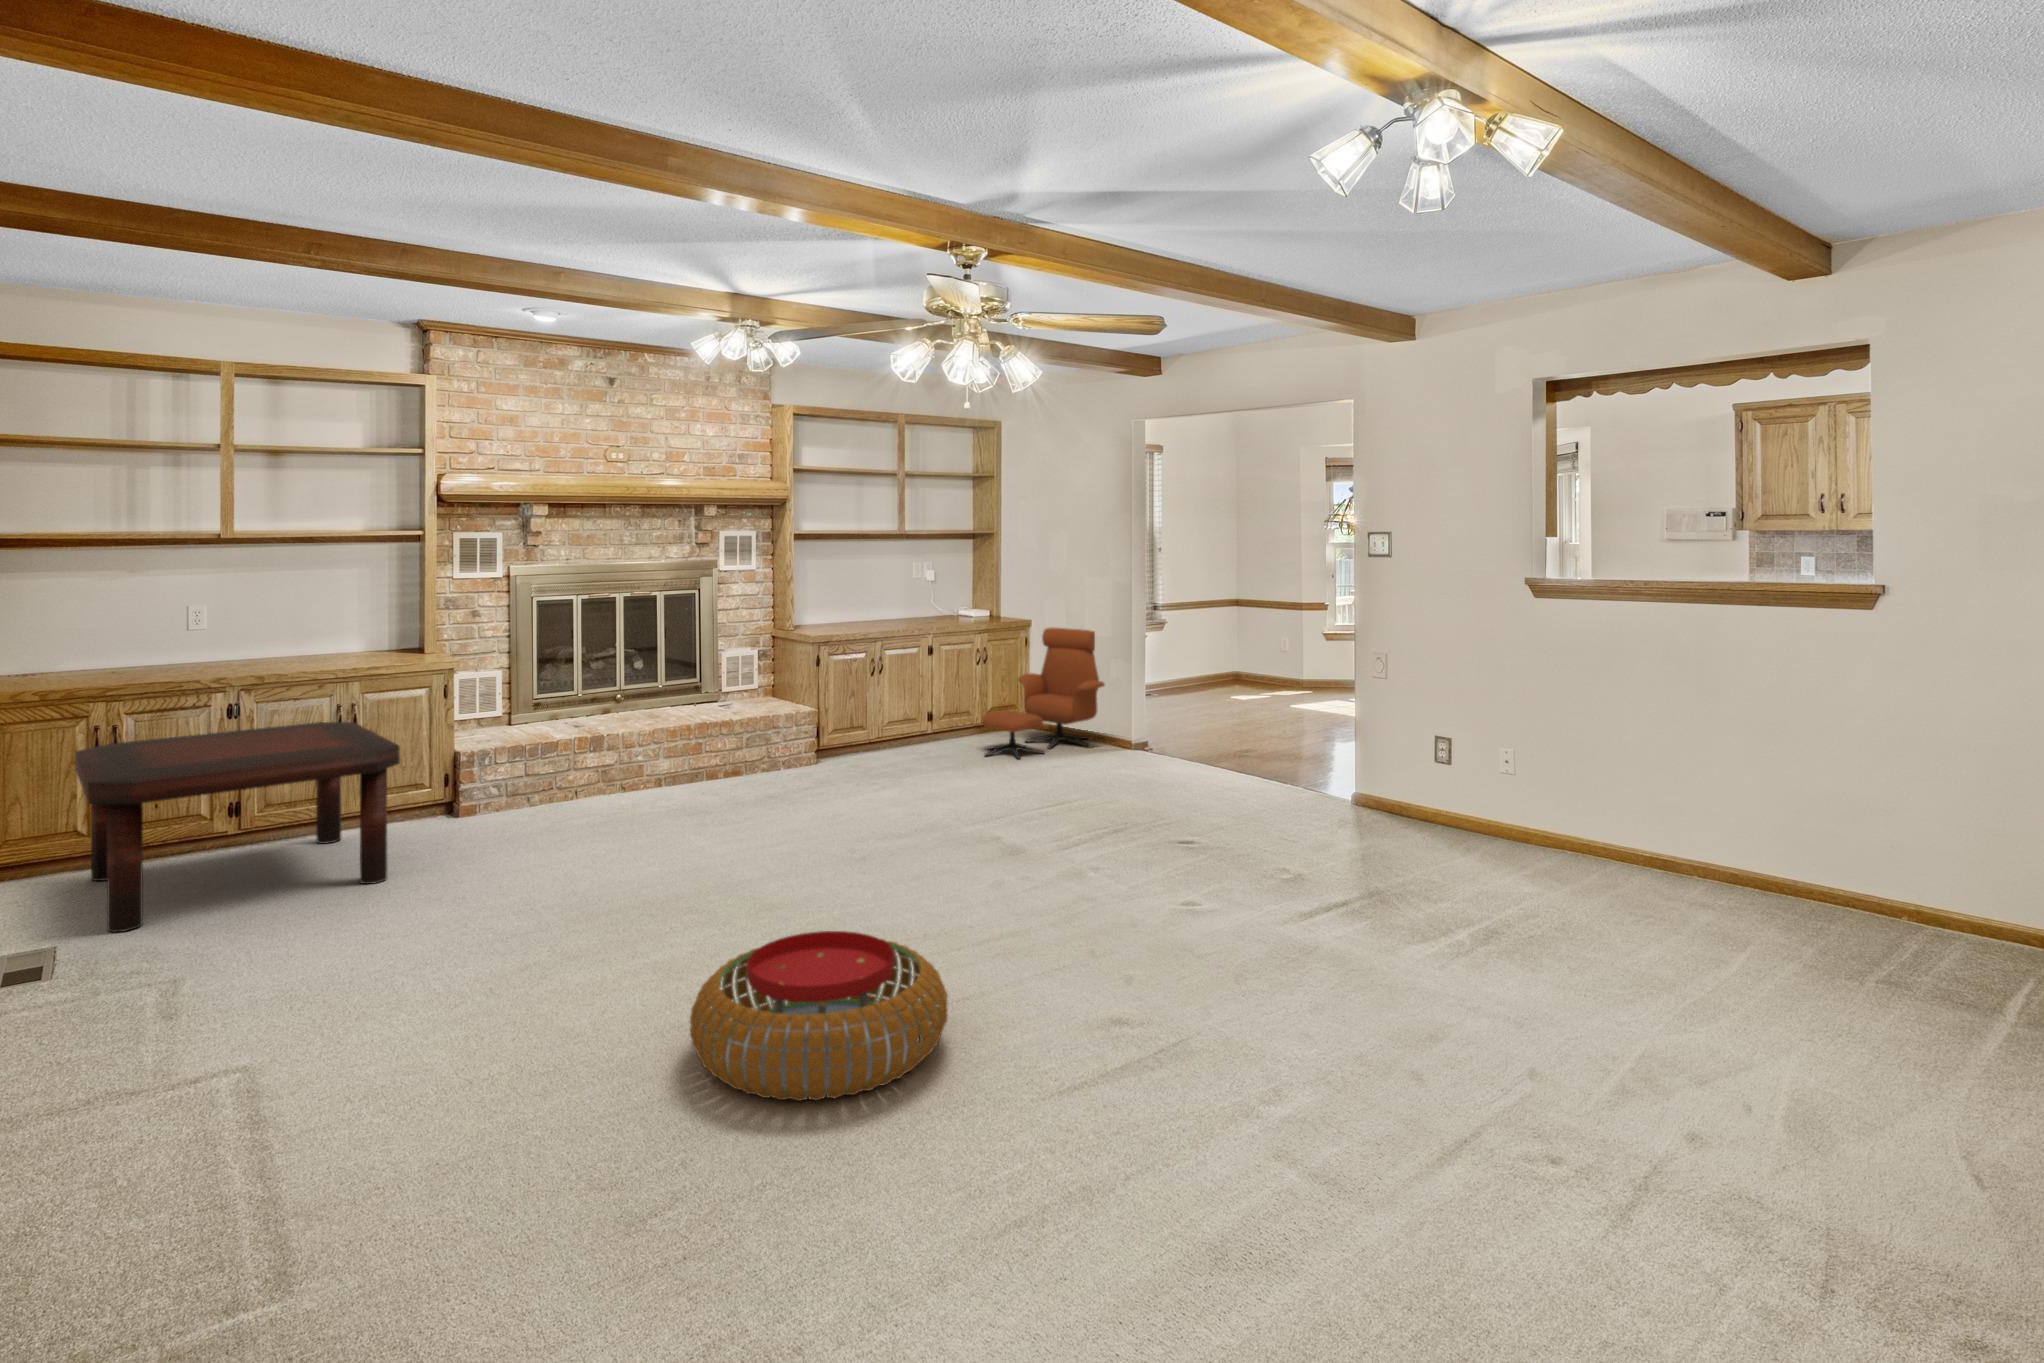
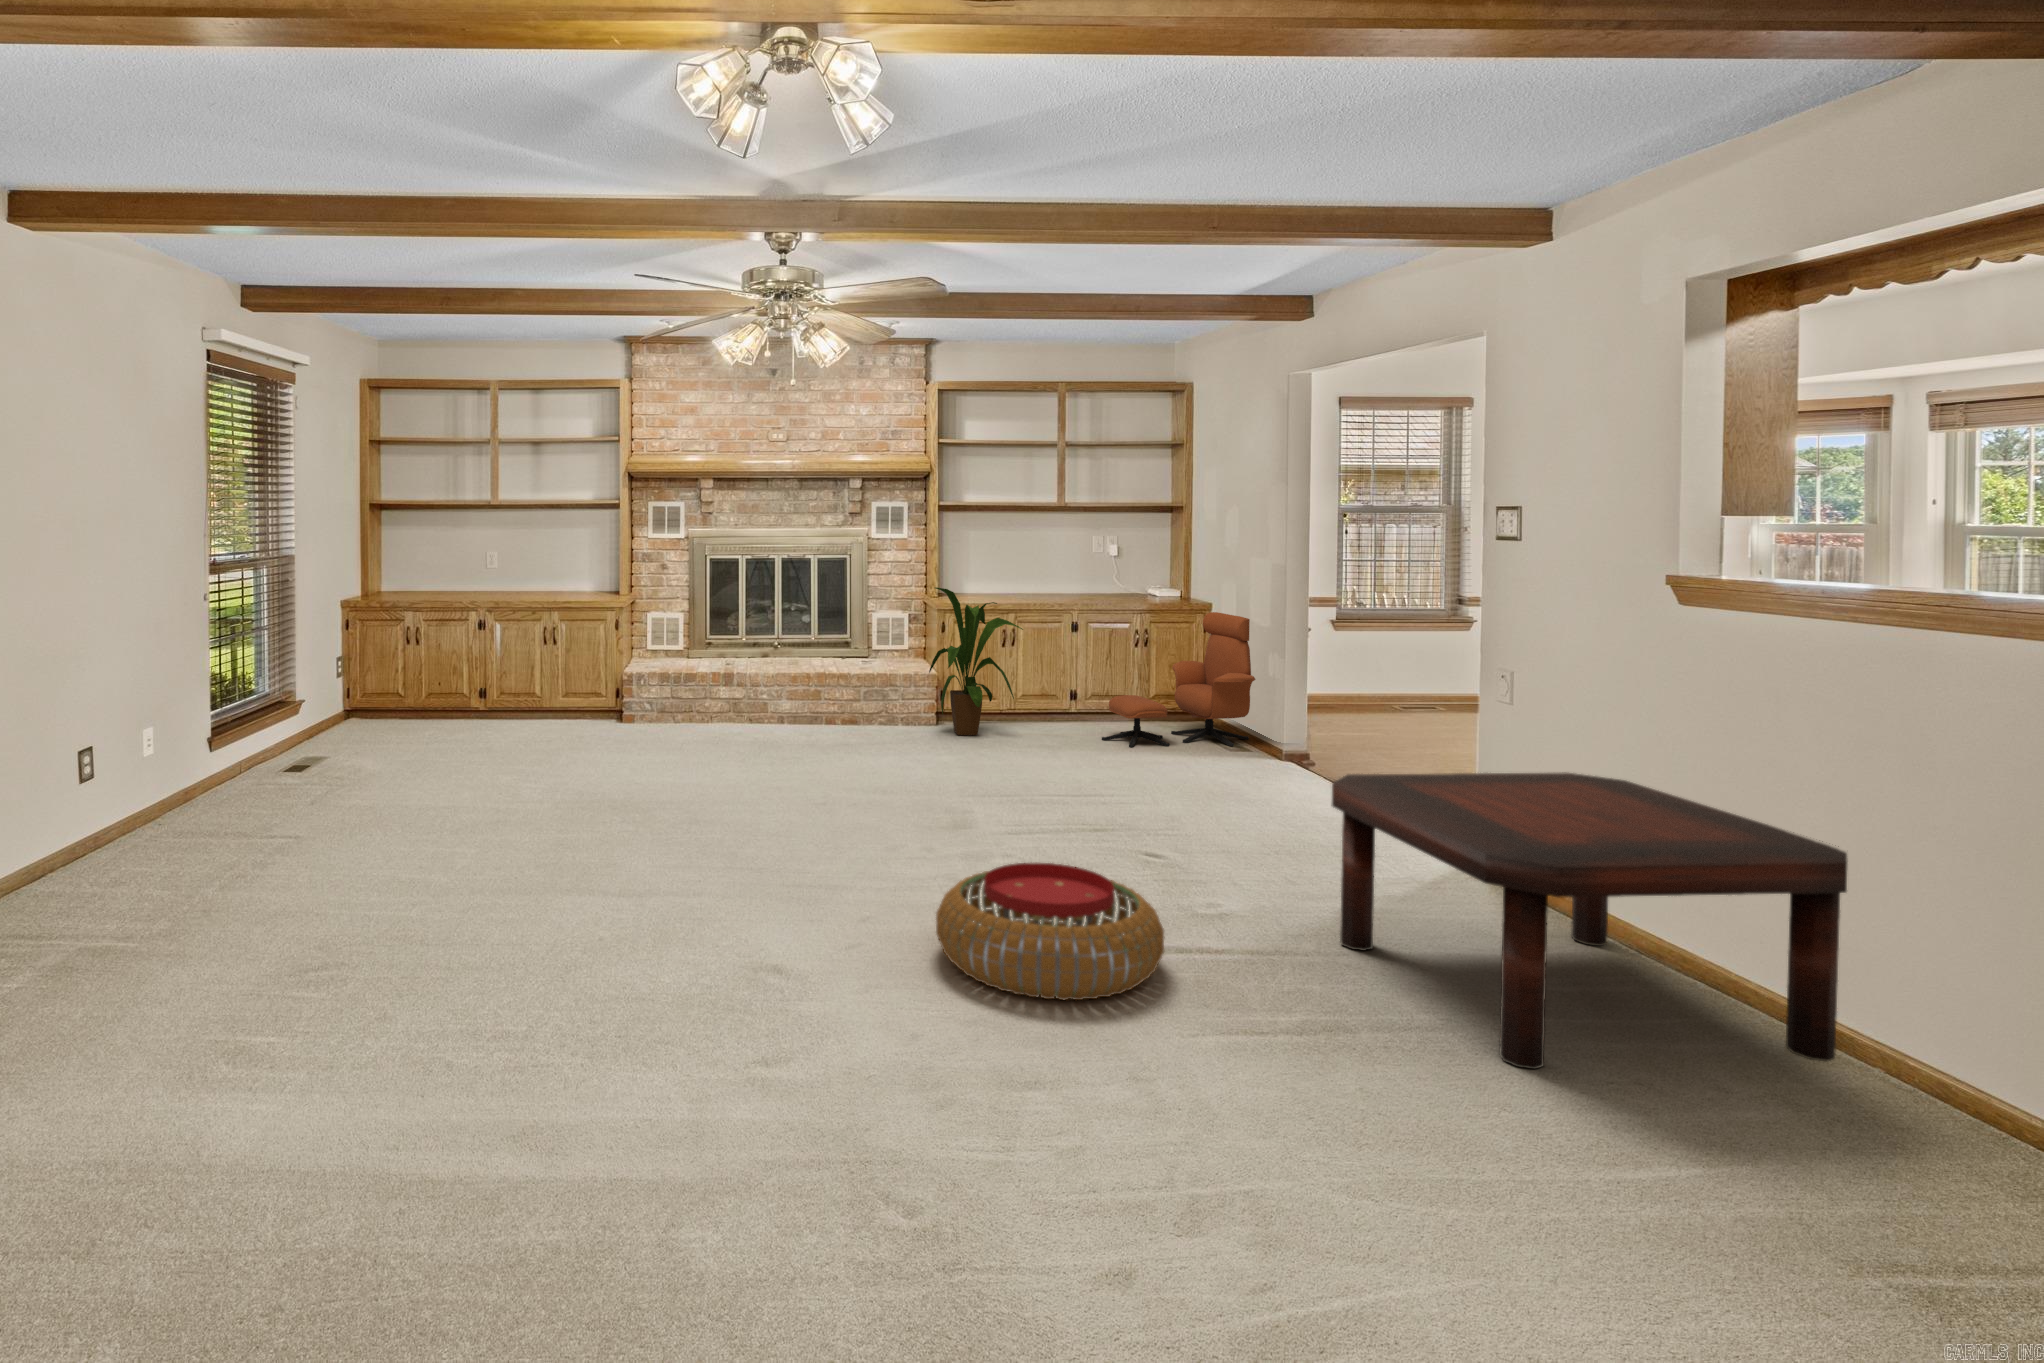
house plant: none [813,619,916,772] -> present [929,587,1023,735]
coffee table: present [75,722,400,932] -> present [1332,772,1848,1069]
pouf: present [690,931,948,1101] -> present [936,863,1165,1000]

